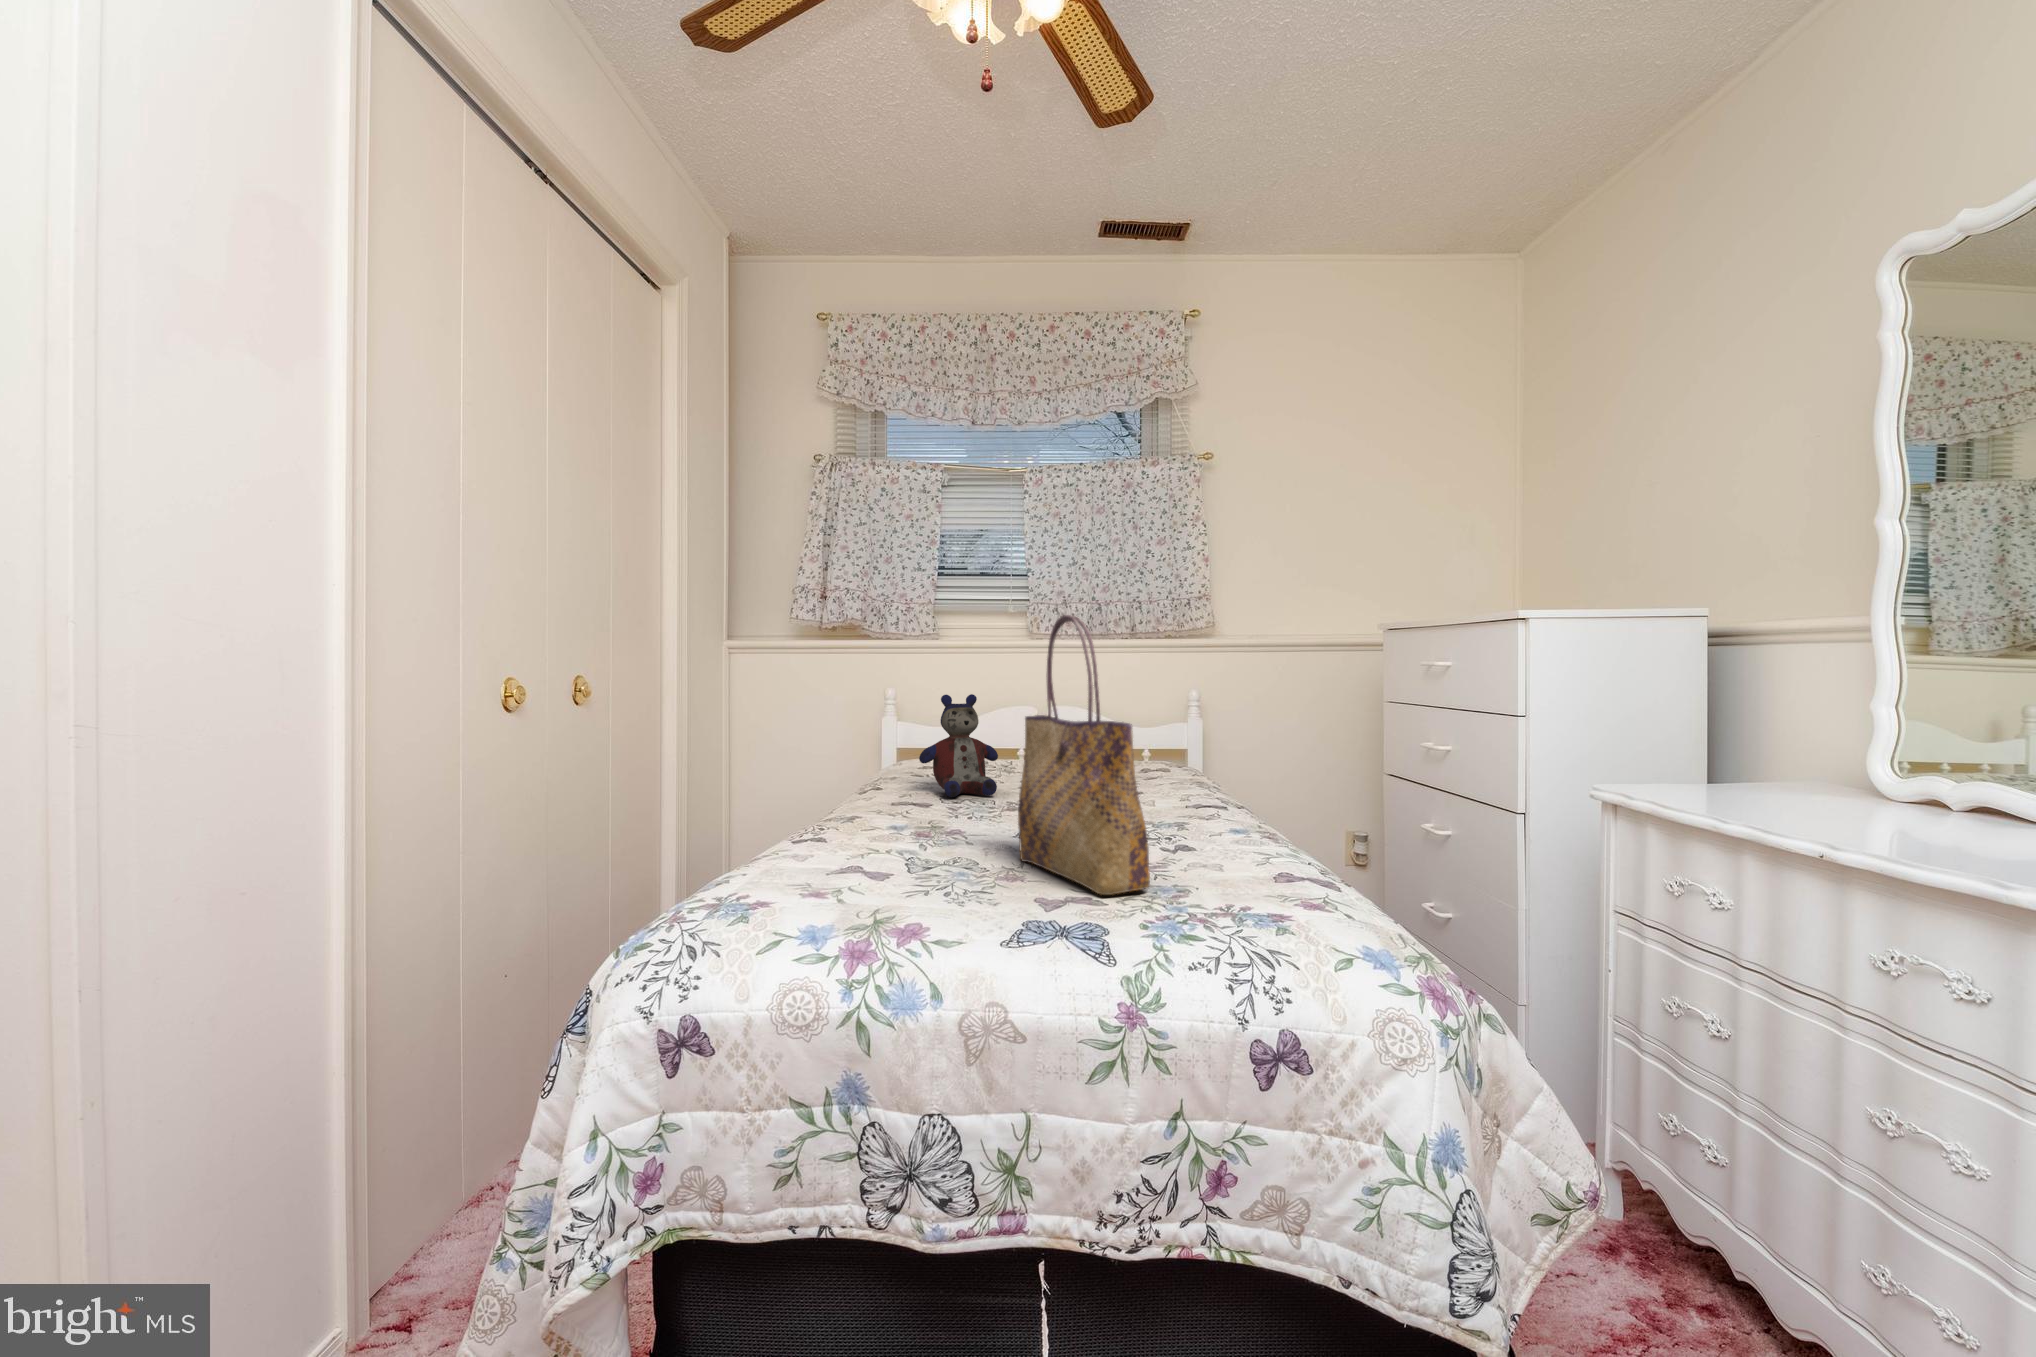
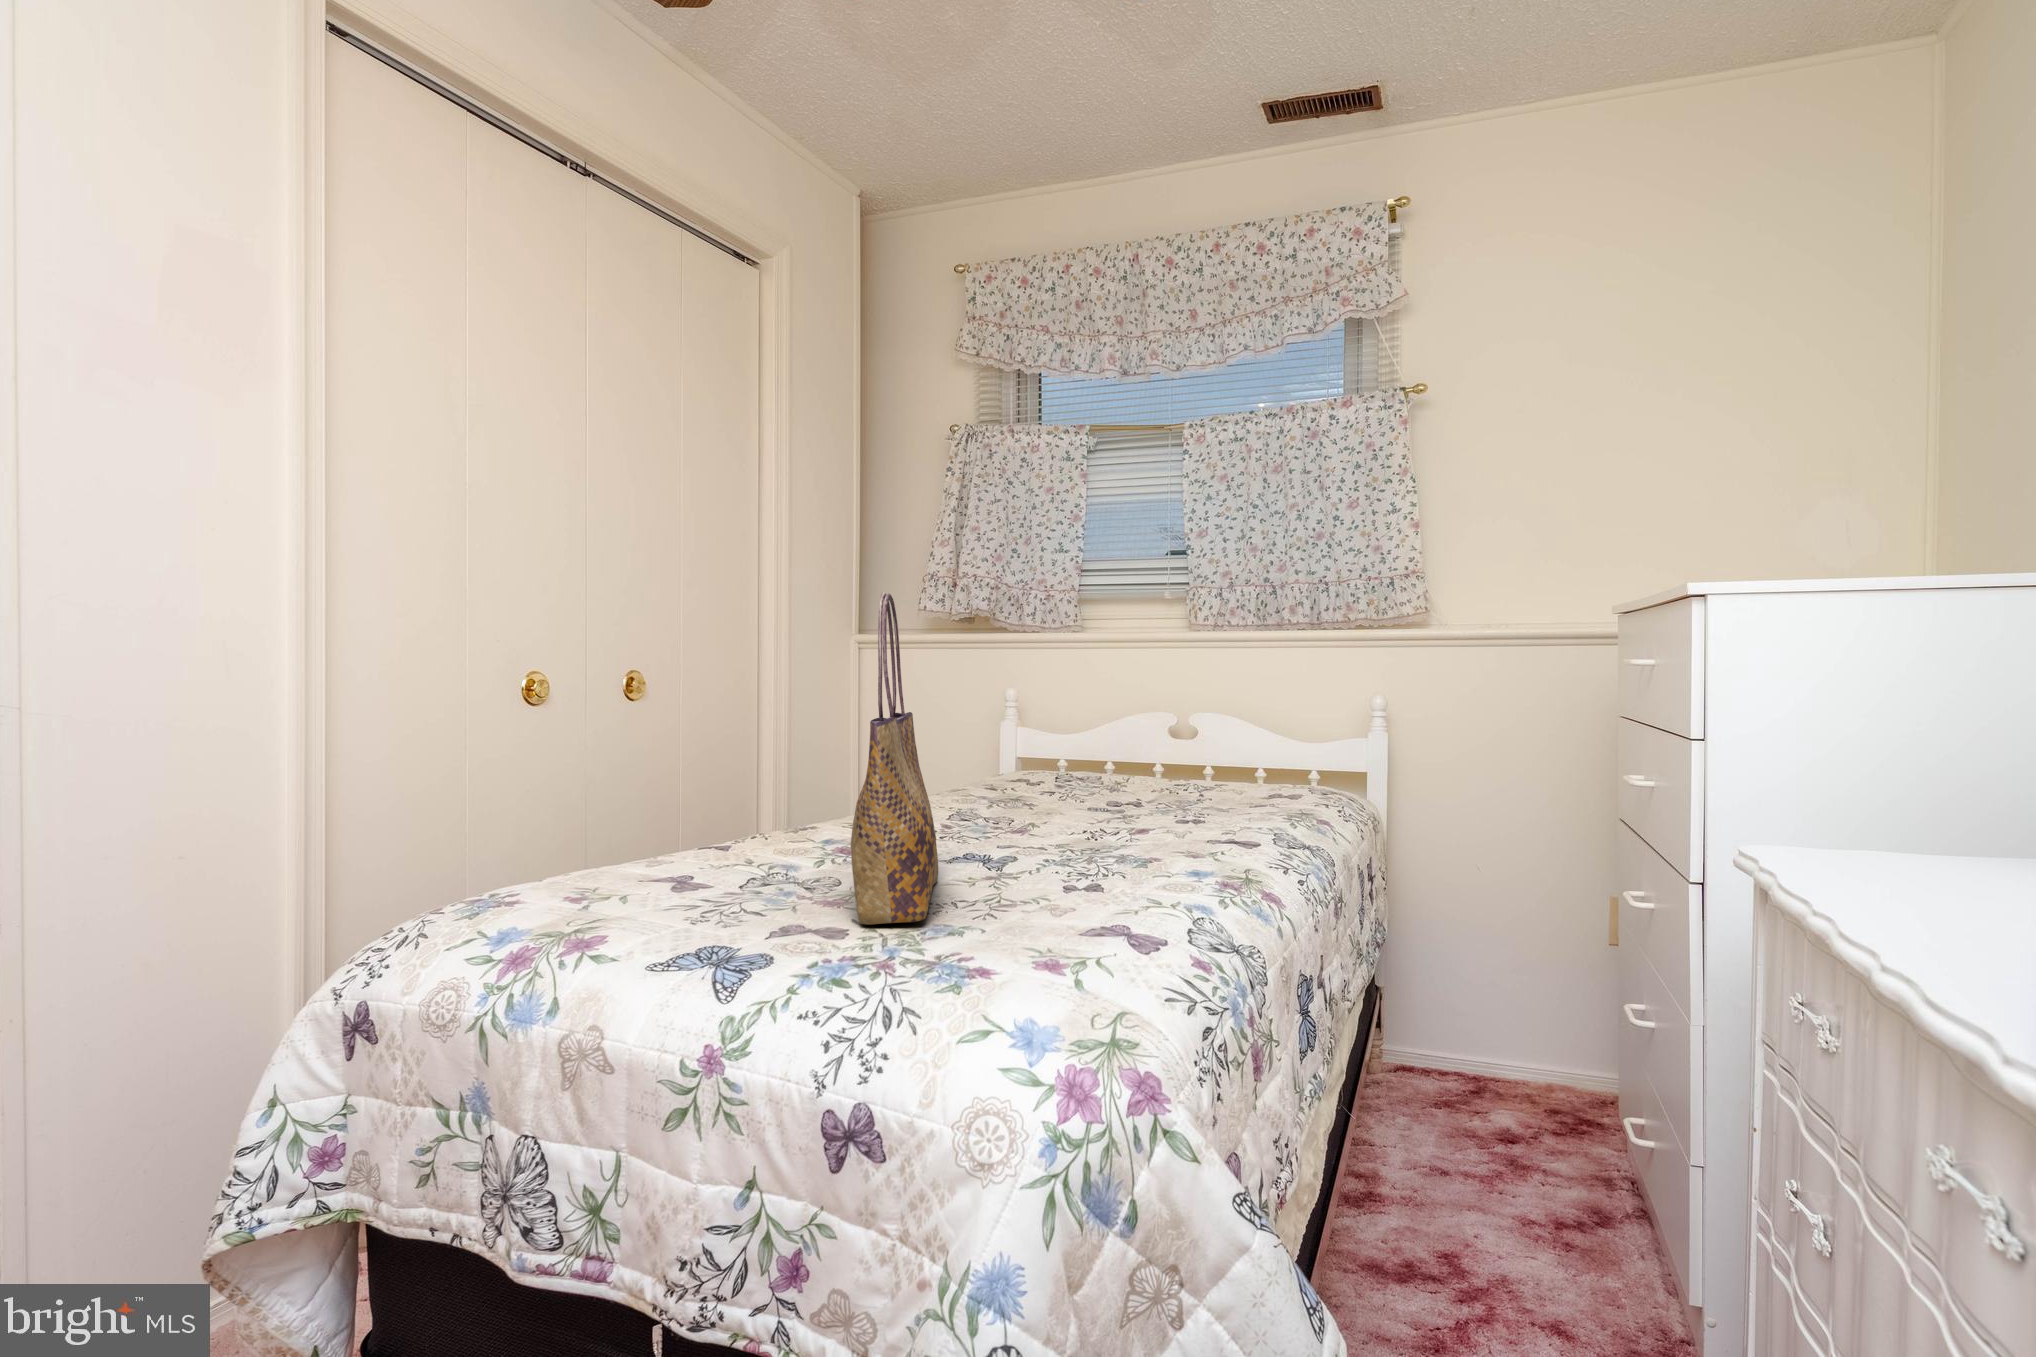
stuffed bear: present [919,694,998,797] -> none [956,693,1052,812]

